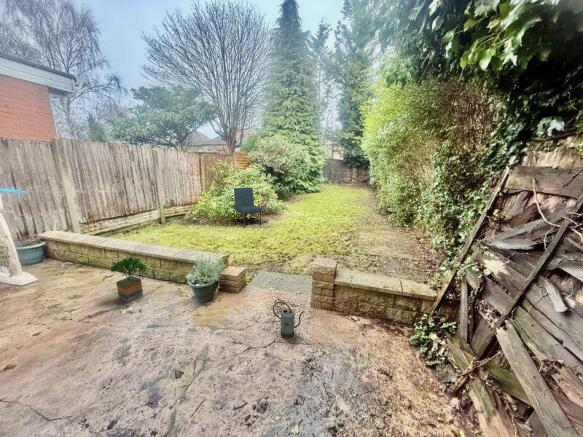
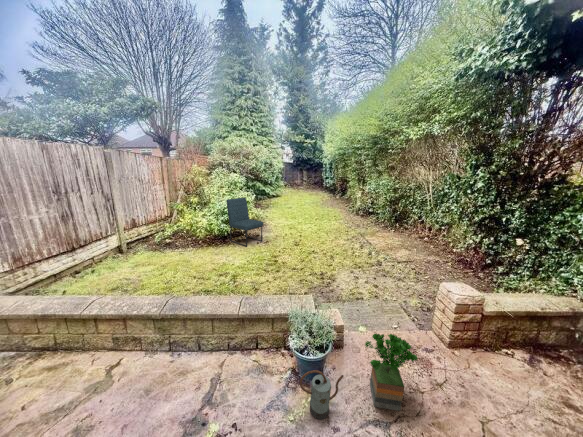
potted tree: present [110,257,147,302] -> present [365,334,418,411]
watering can: present [273,302,304,338] -> present [300,370,344,419]

